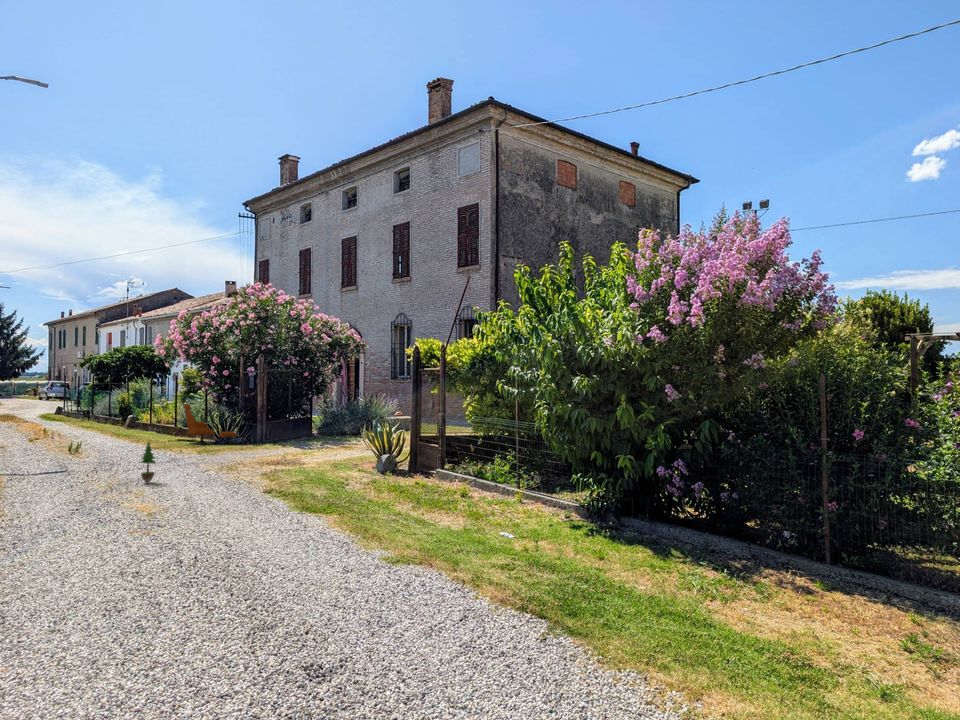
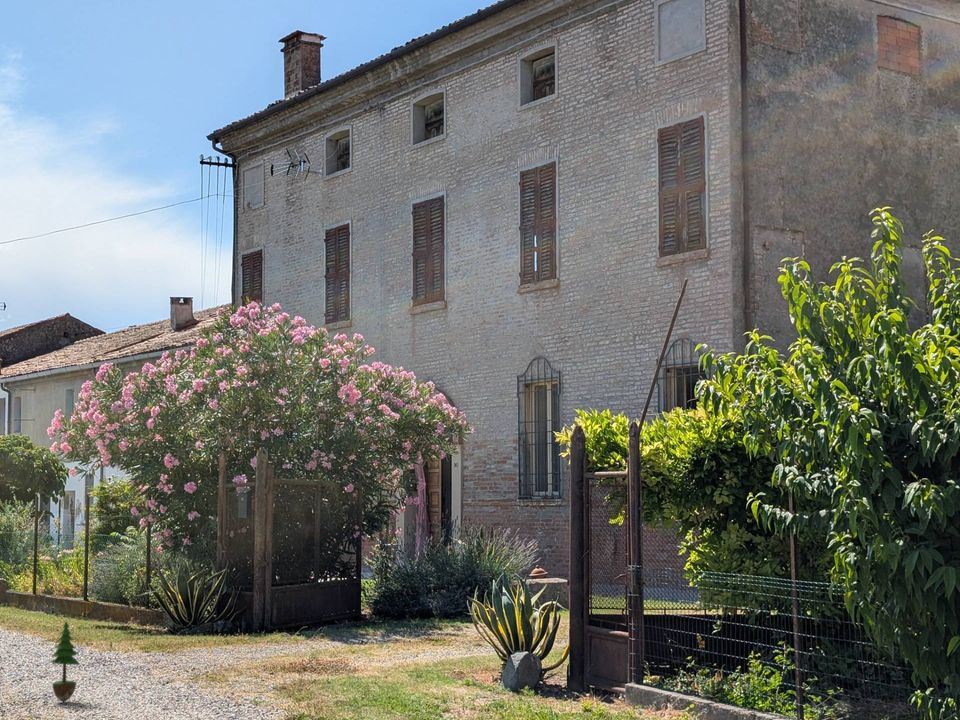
lounge chair: present [184,404,237,445] -> none [114,550,216,635]

